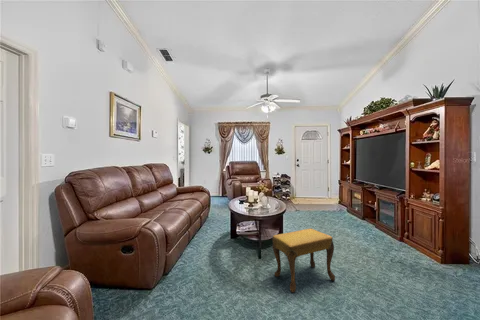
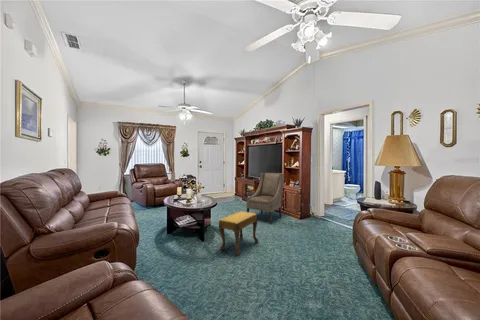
armchair: none [338,176,408,254] -> present [247,173,285,223]

